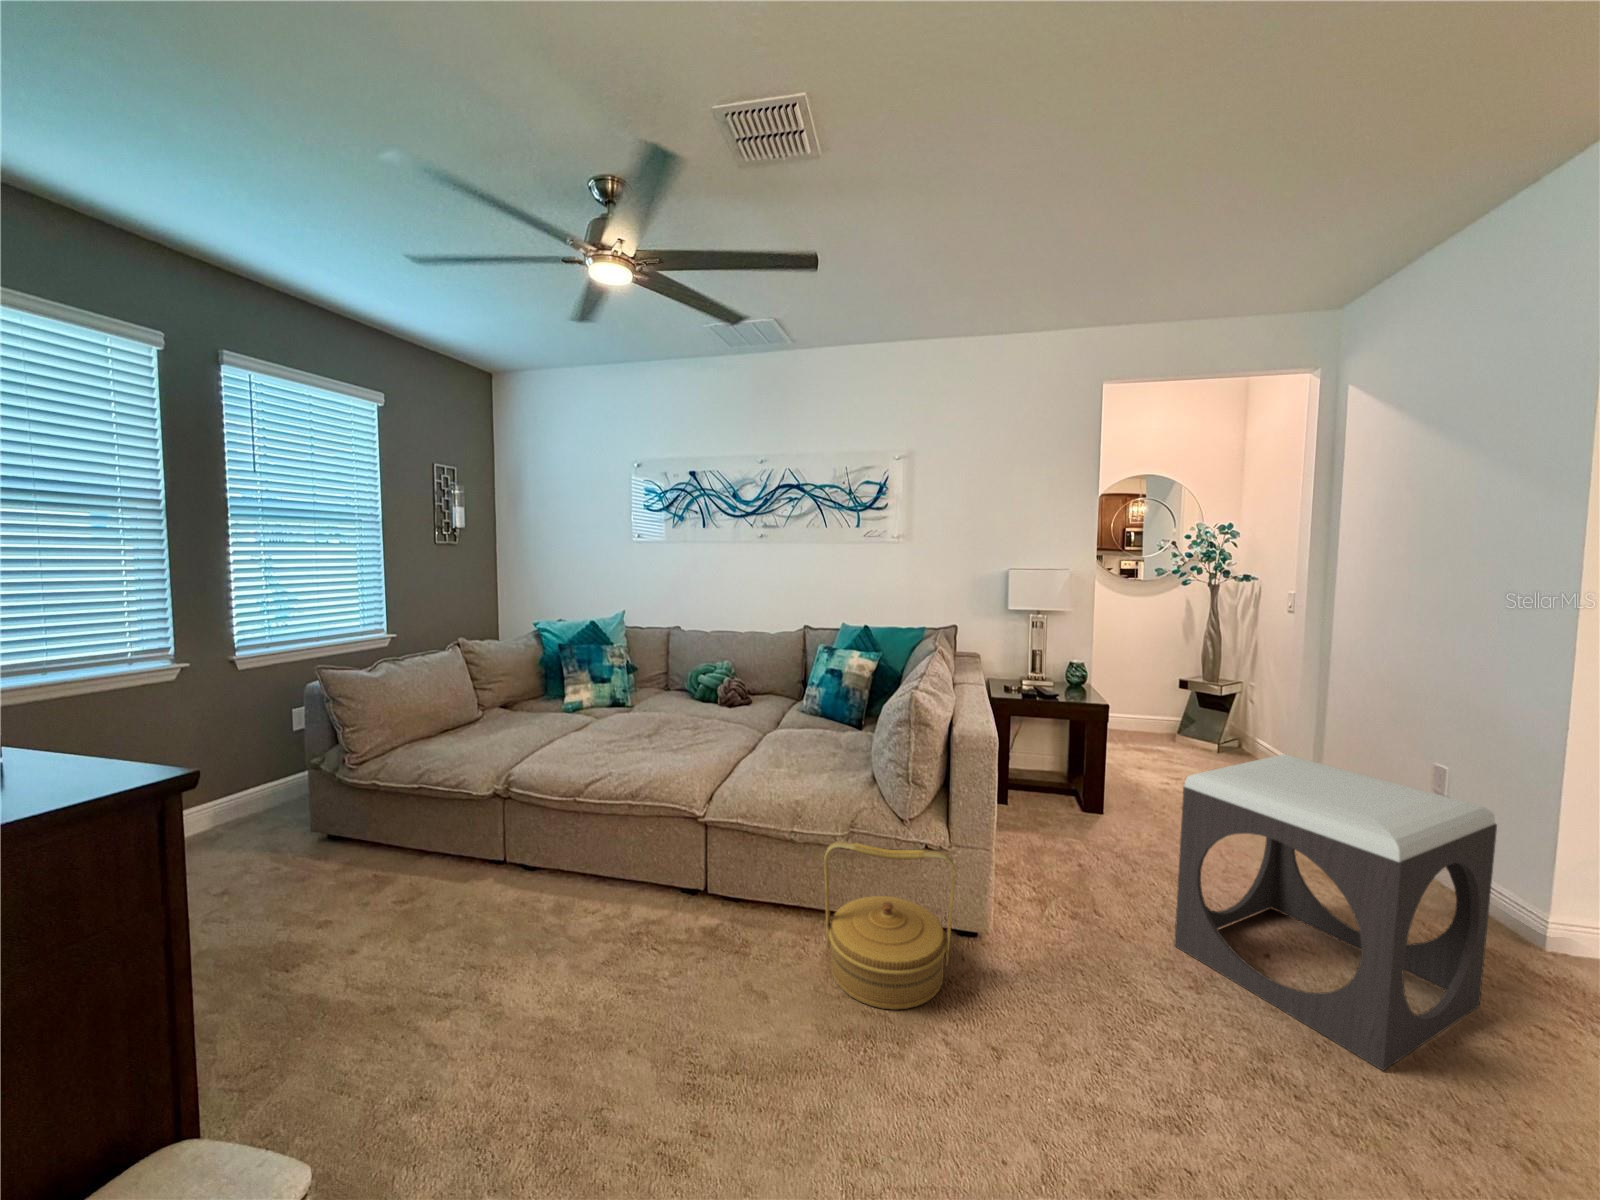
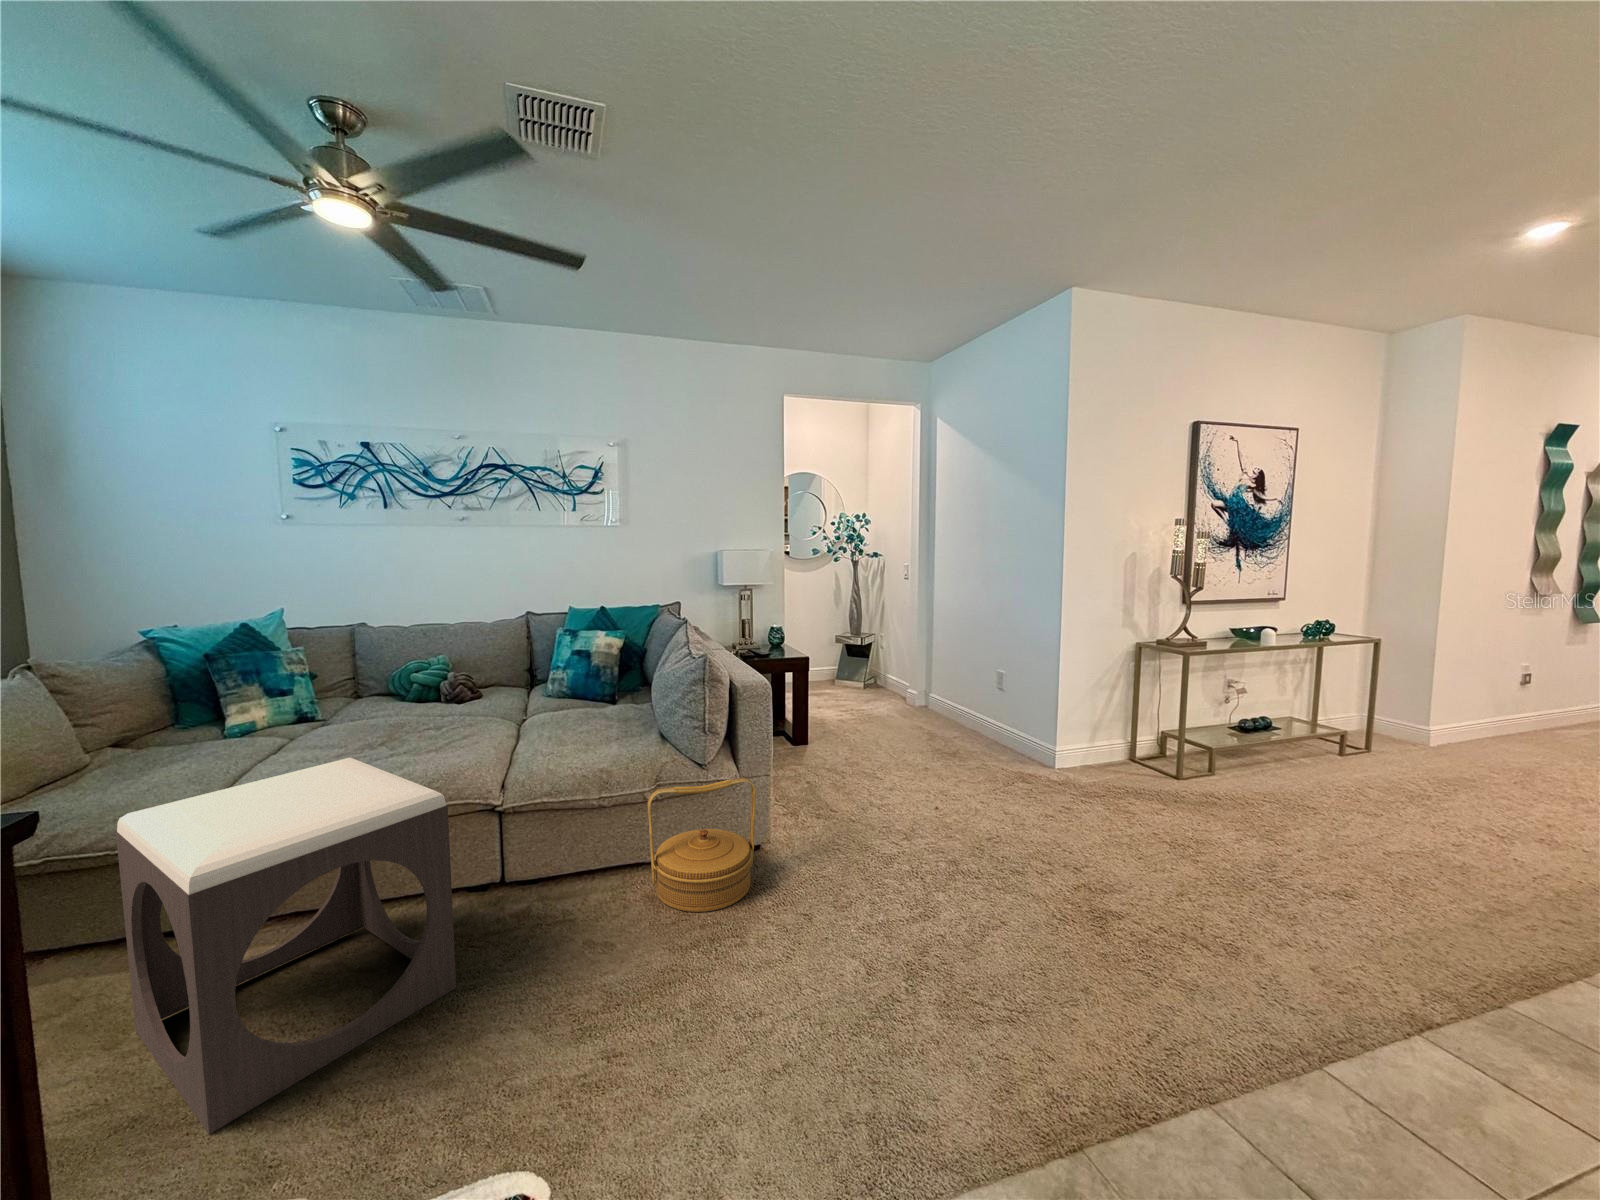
footstool: present [1174,754,1497,1071] -> present [116,758,456,1134]

